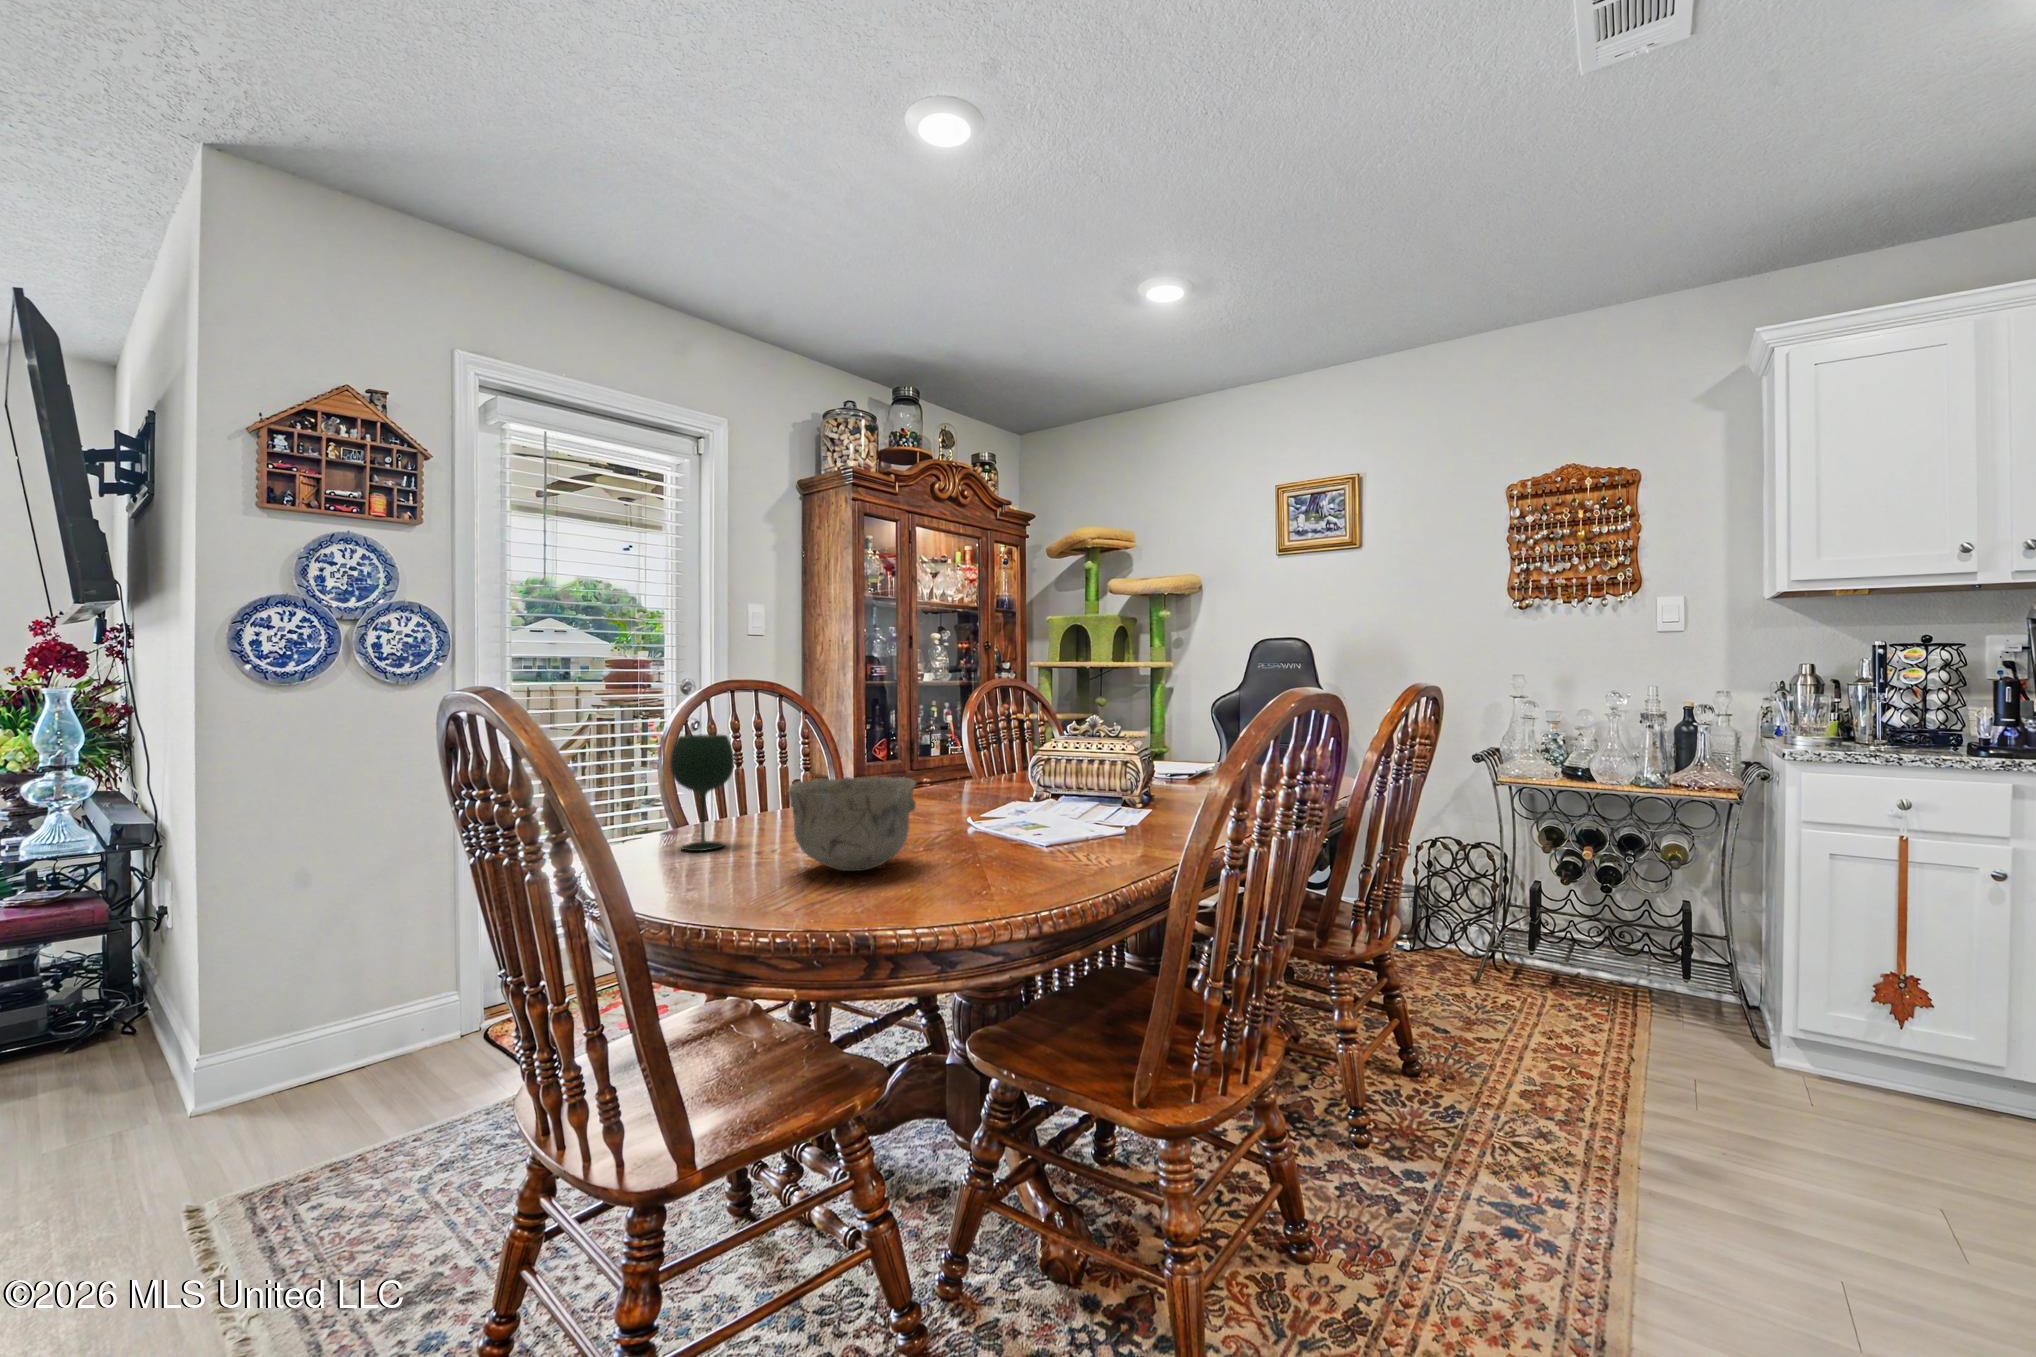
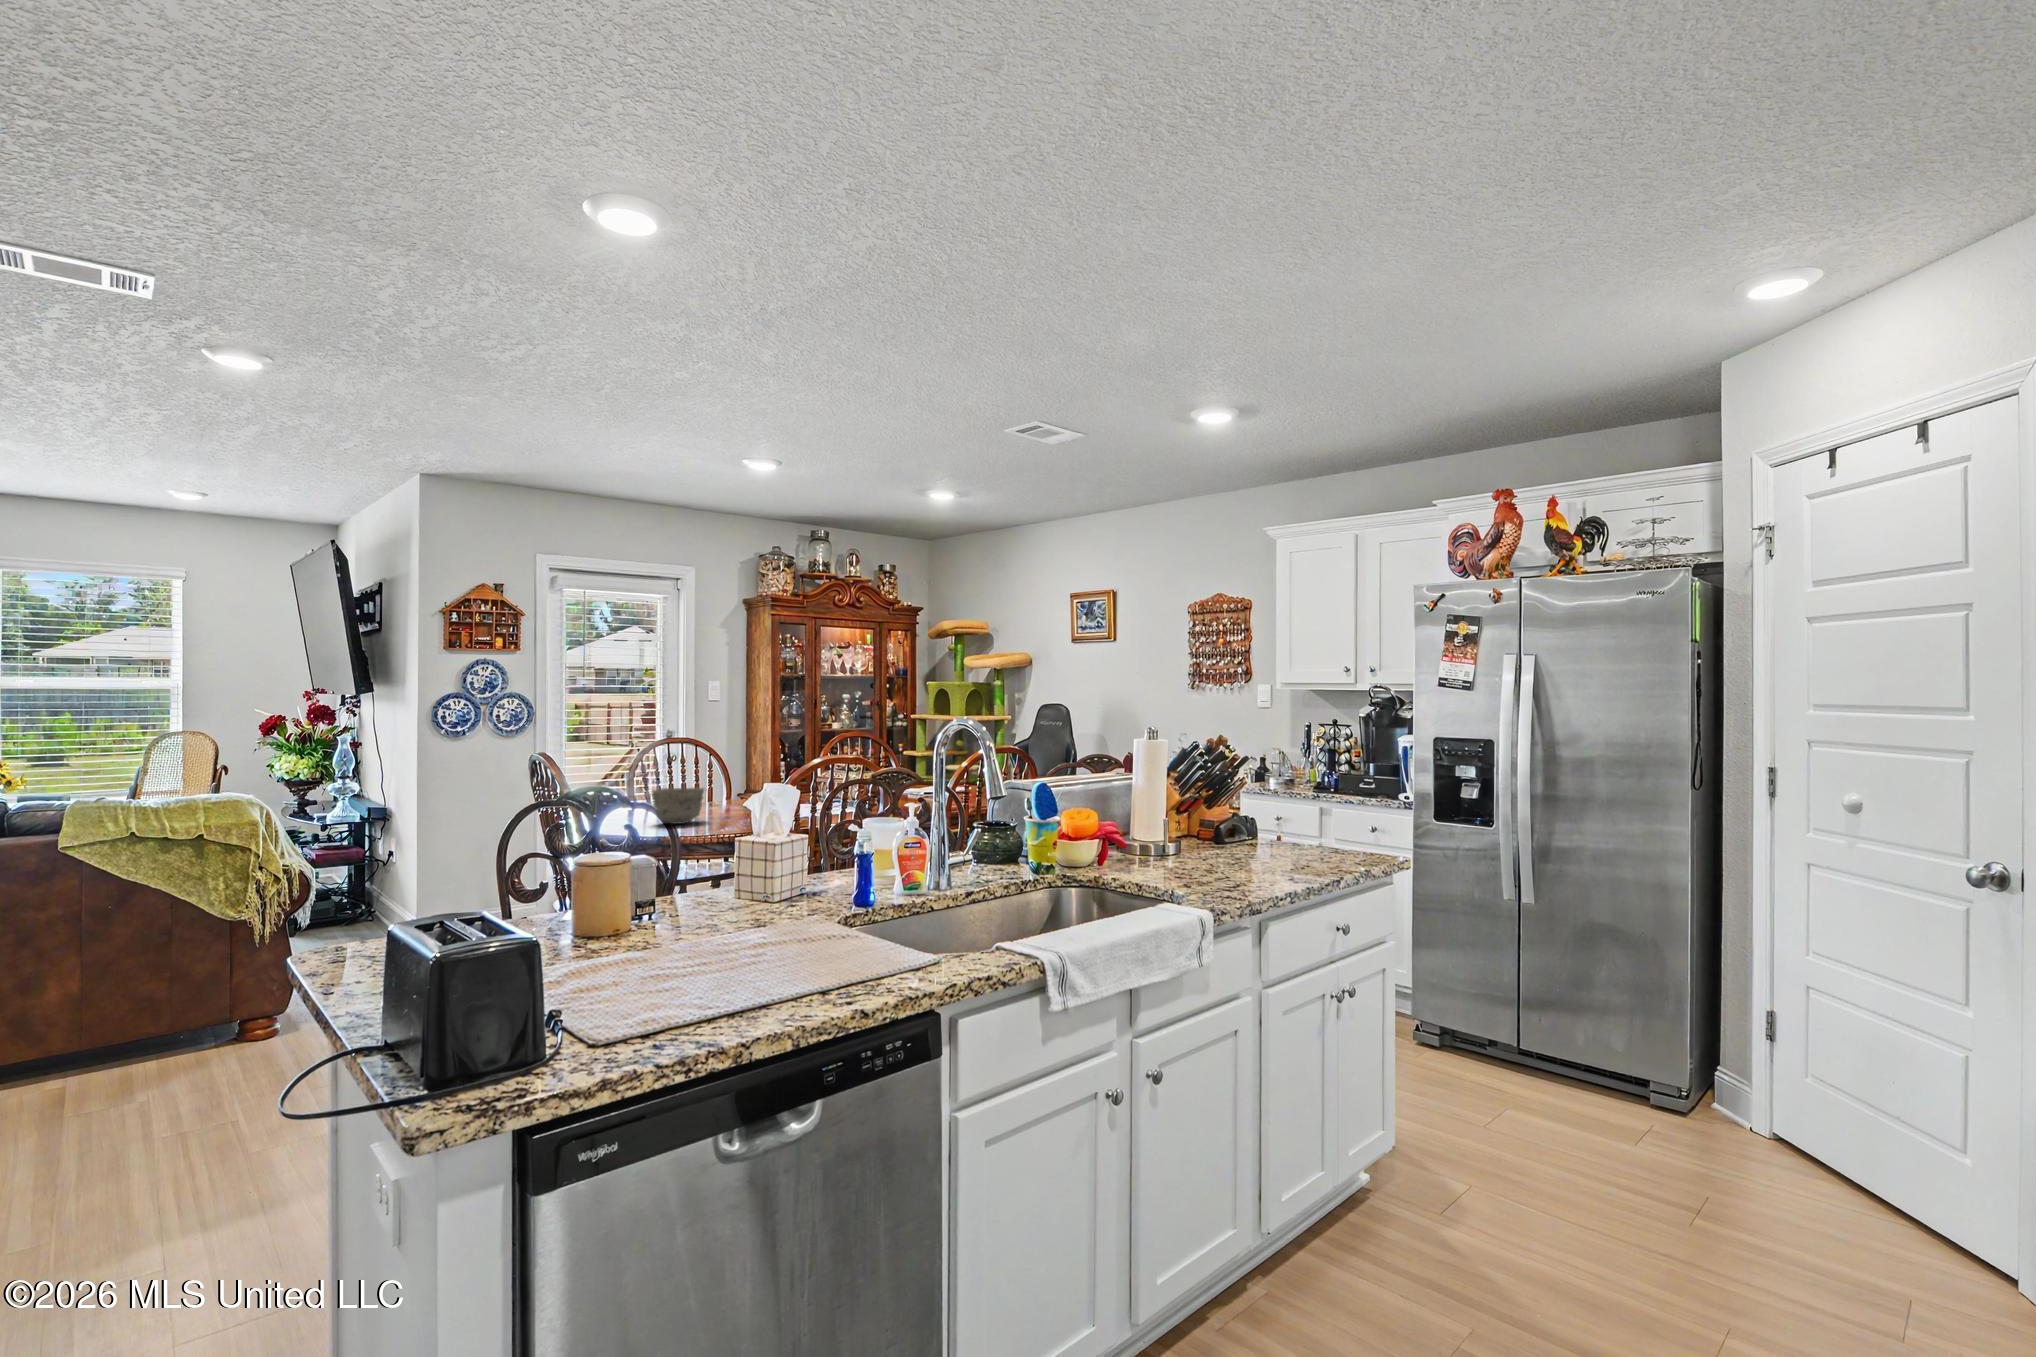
wine glass: present [671,734,735,851] -> none [617,768,645,818]

